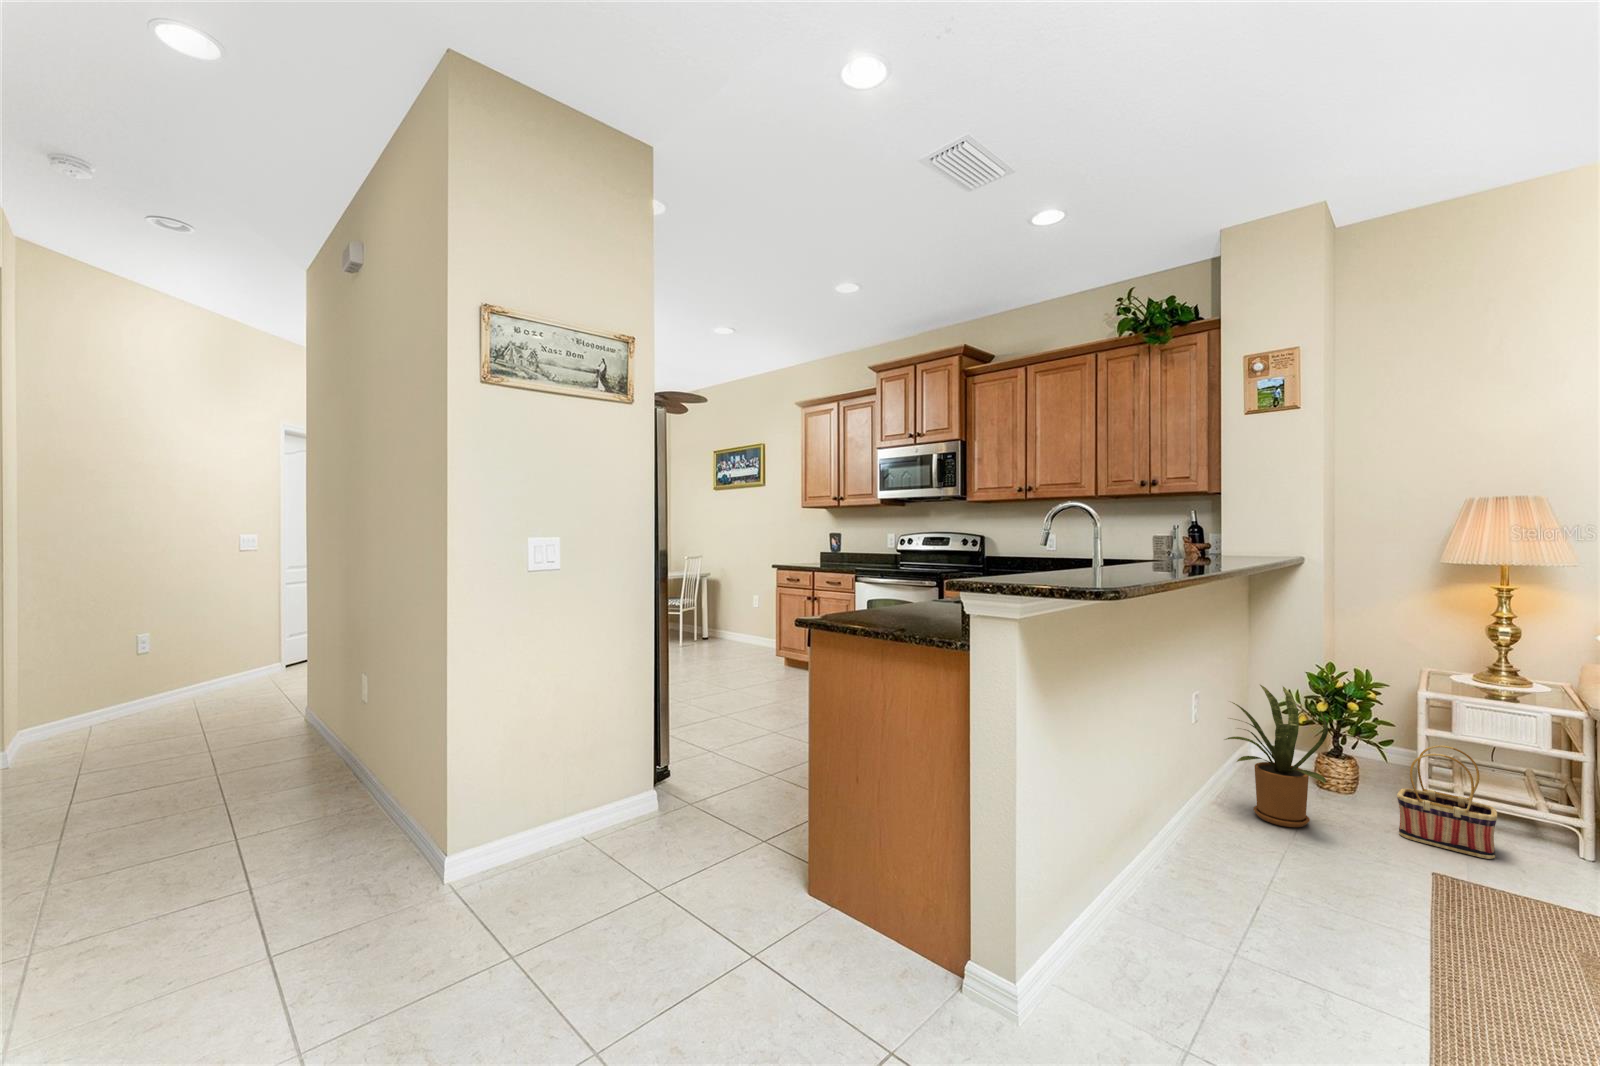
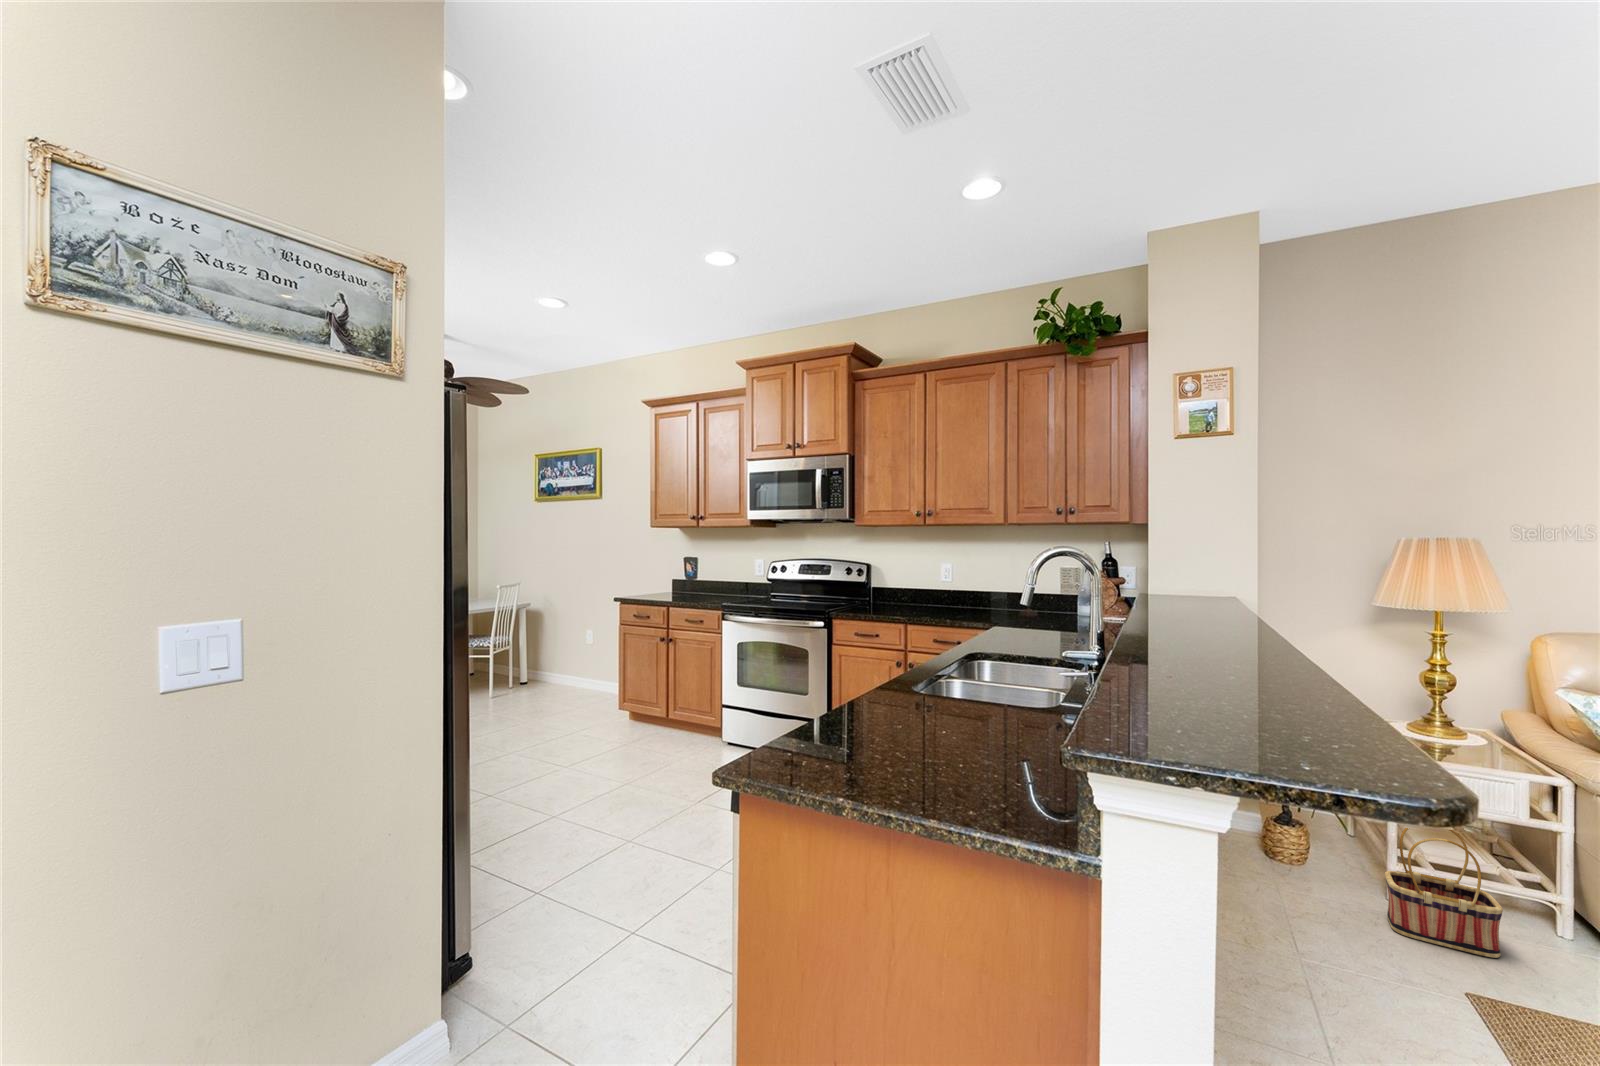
house plant: present [1225,685,1328,827] -> none [1195,755,1339,936]

